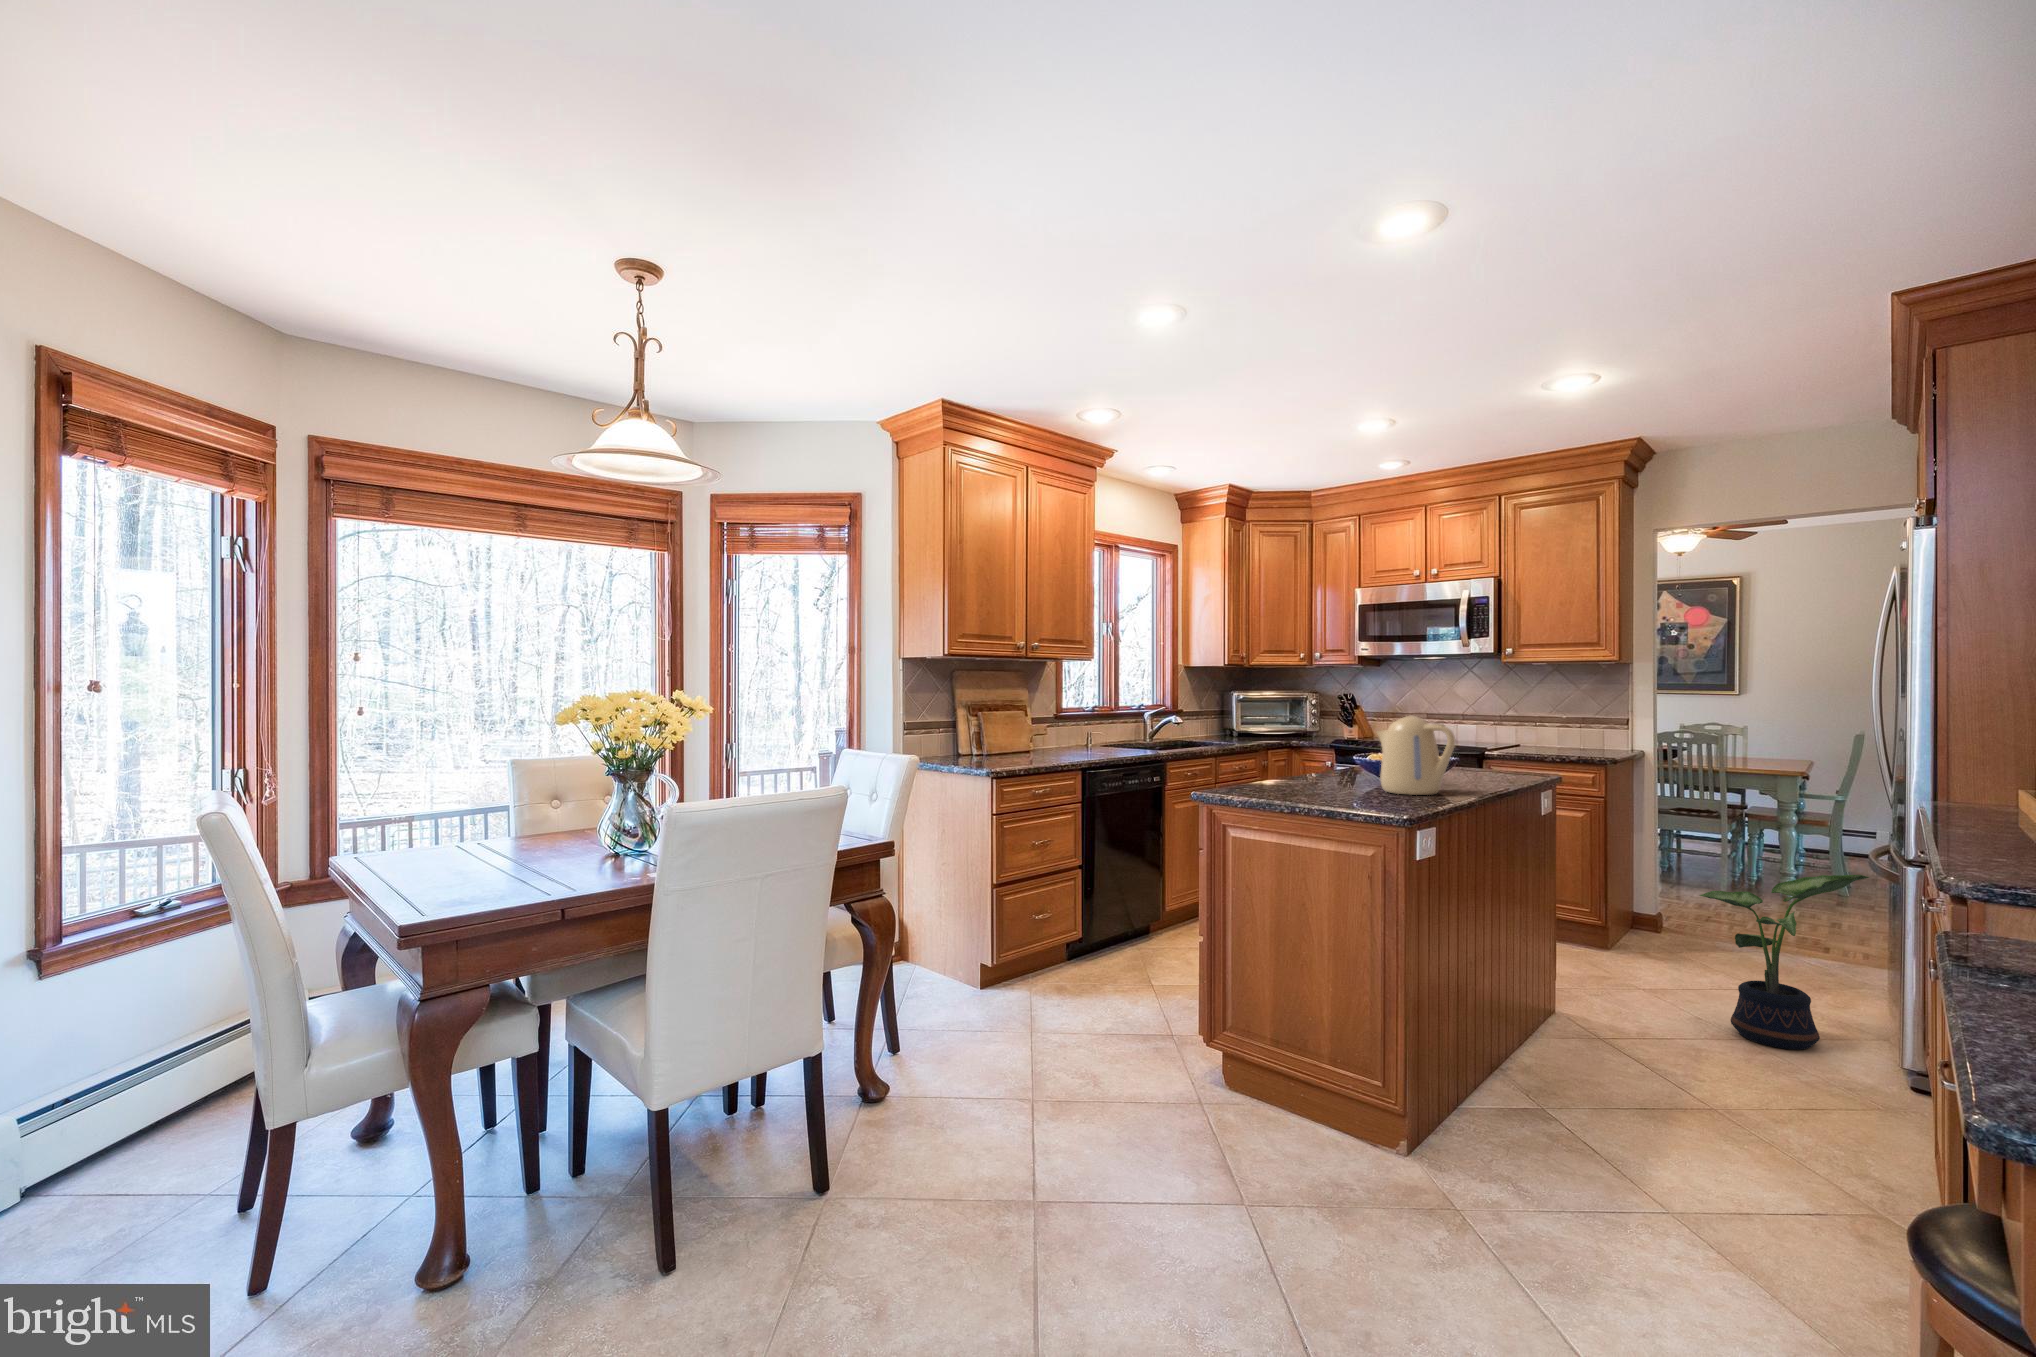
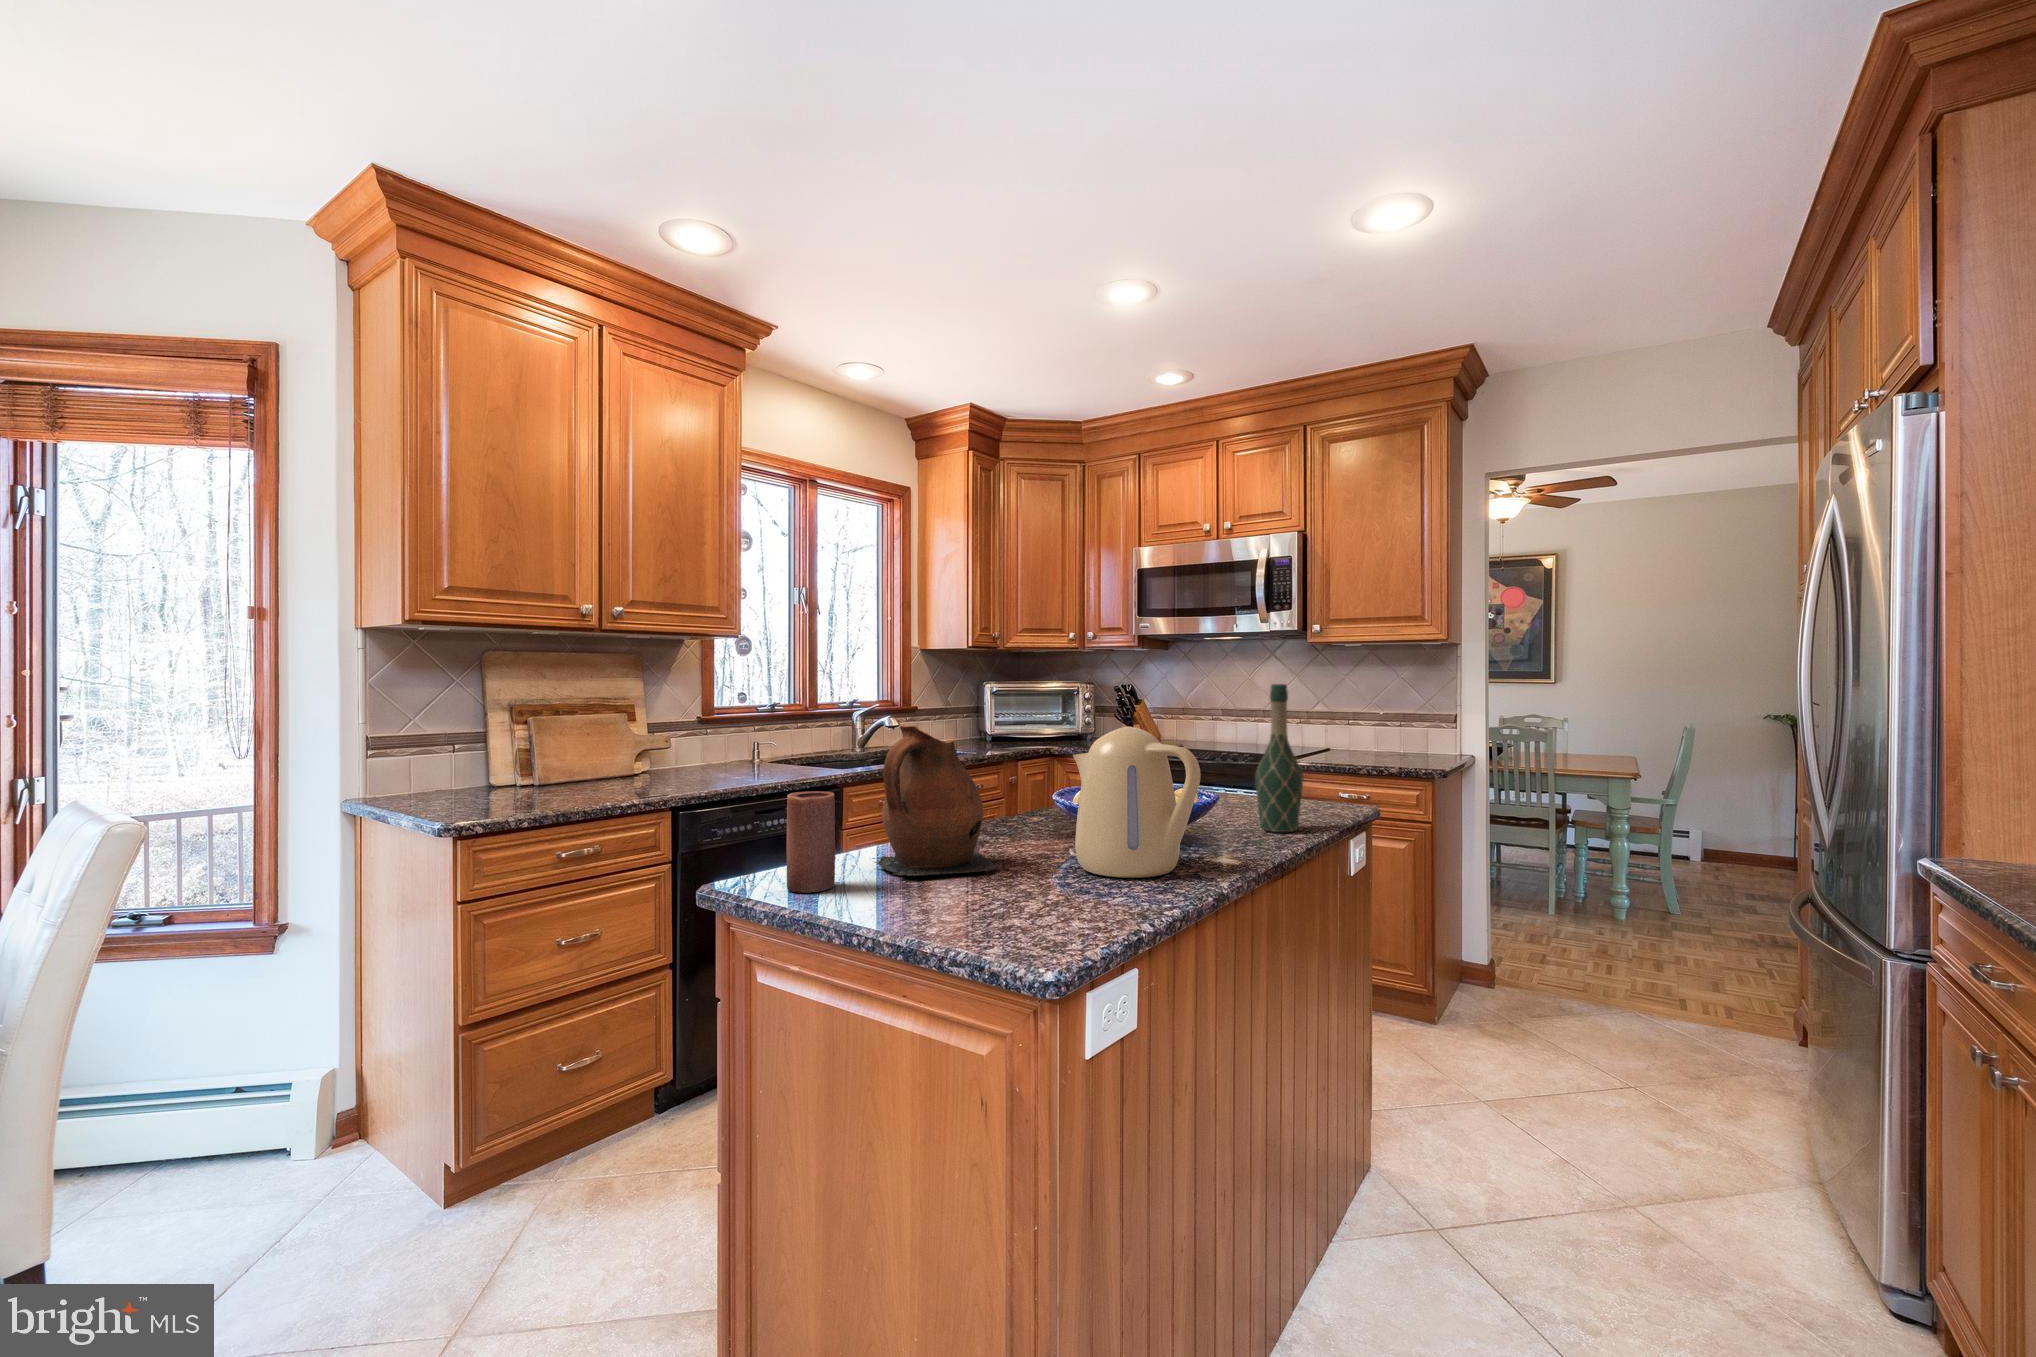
wine bottle: none [1478,693,1510,781] -> present [1255,684,1304,832]
ceramic pitcher: none [1262,714,1337,793] -> present [873,725,998,876]
candle: none [1231,747,1255,797] -> present [787,791,835,893]
potted plant: present [1700,875,1869,1050] -> none [1566,950,1800,1221]

